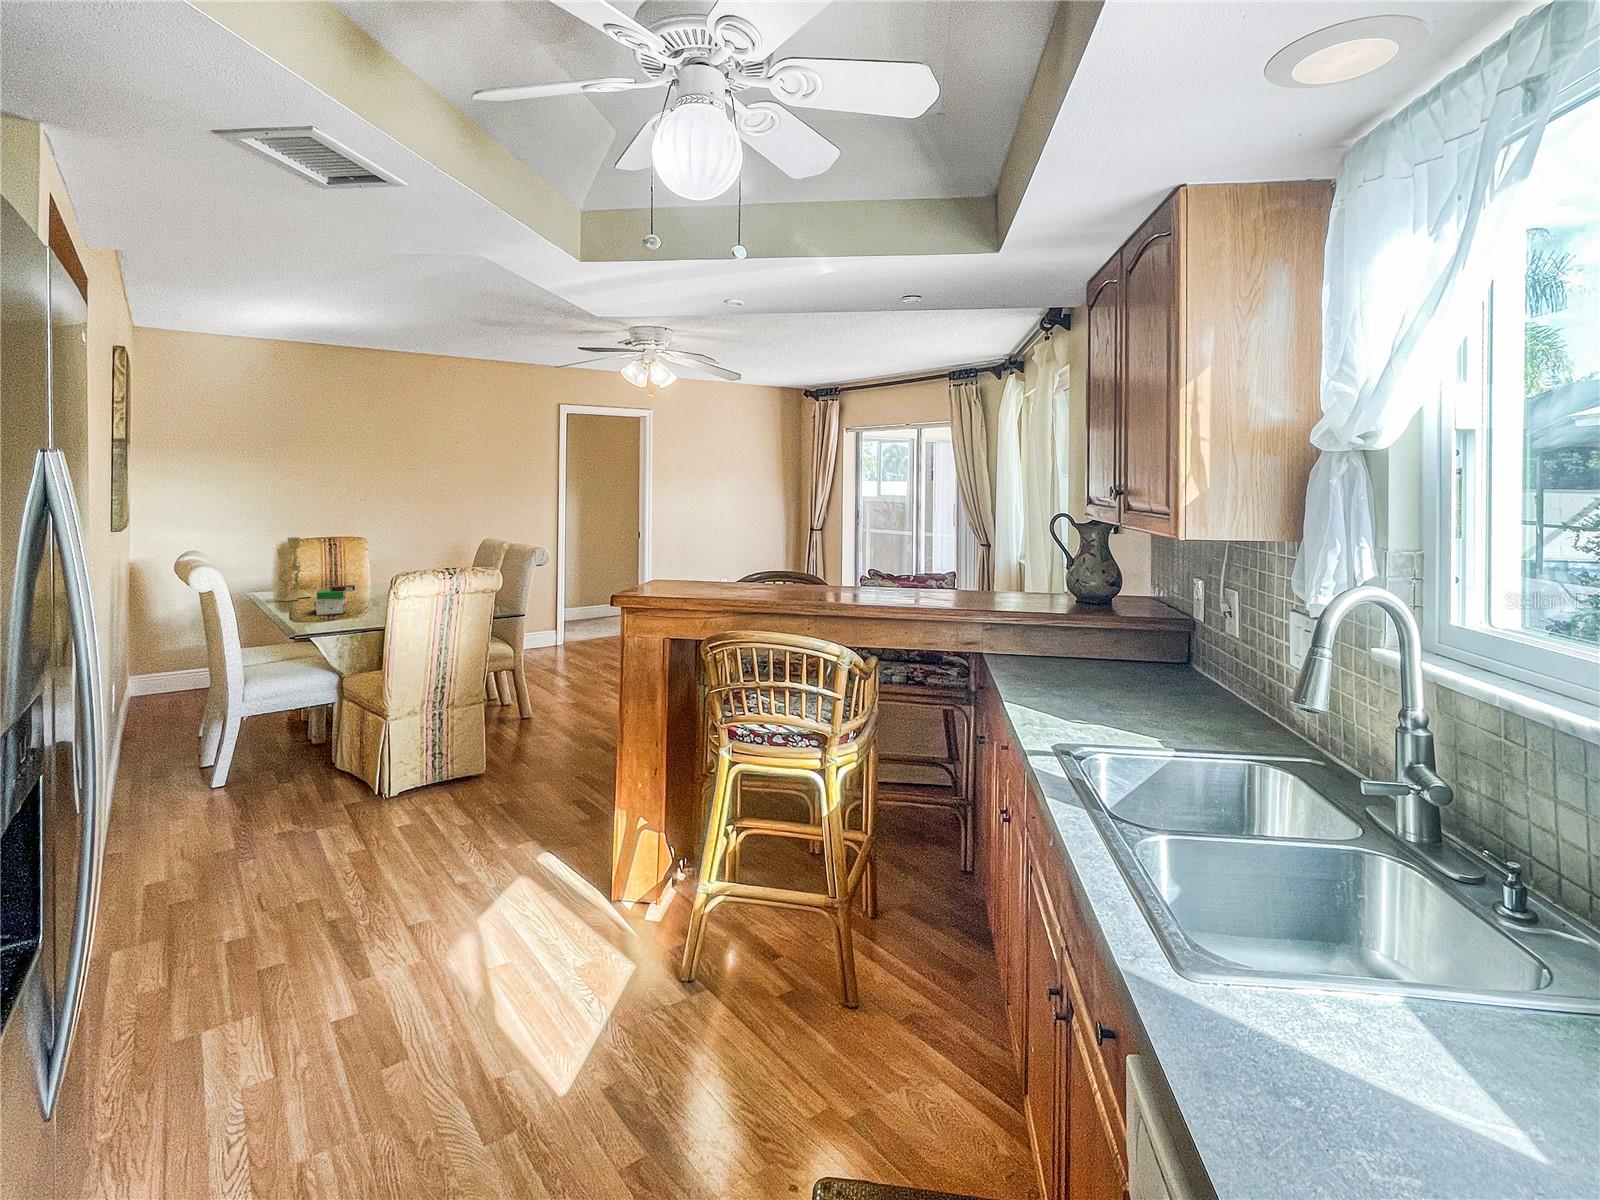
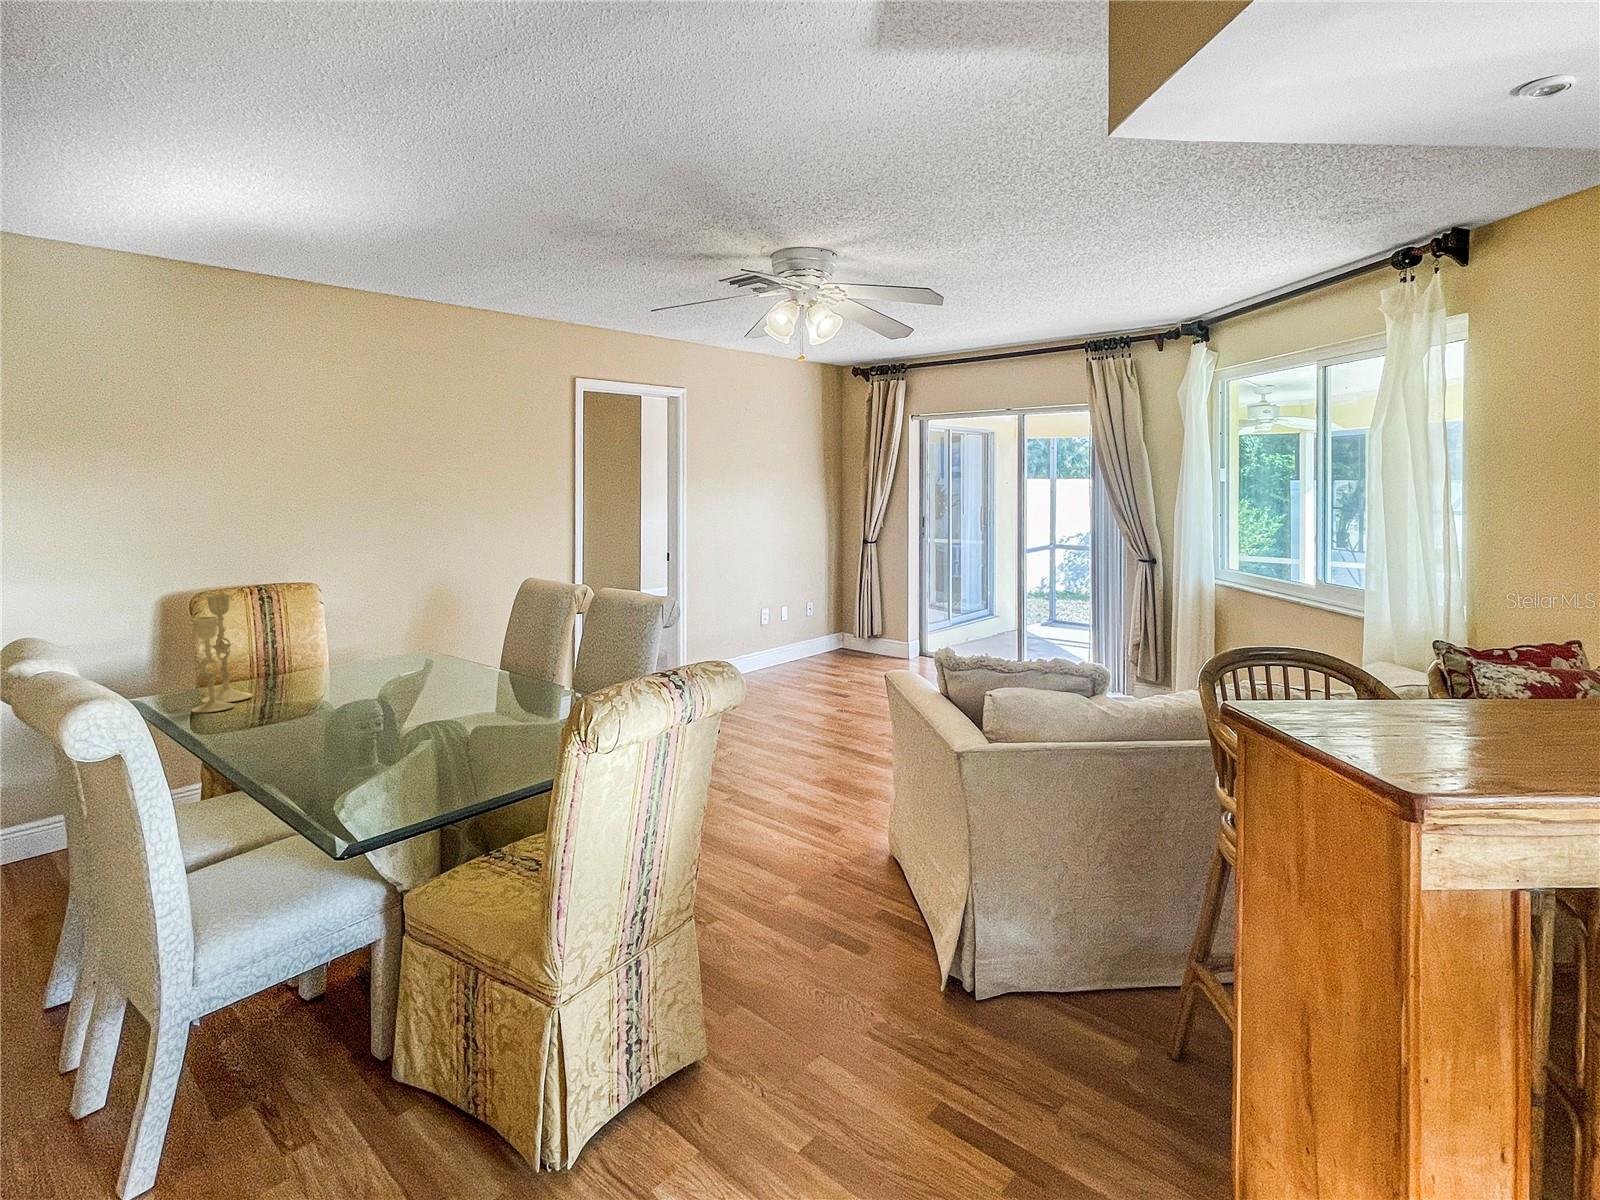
book: present [314,585,355,616] -> none [287,681,362,750]

